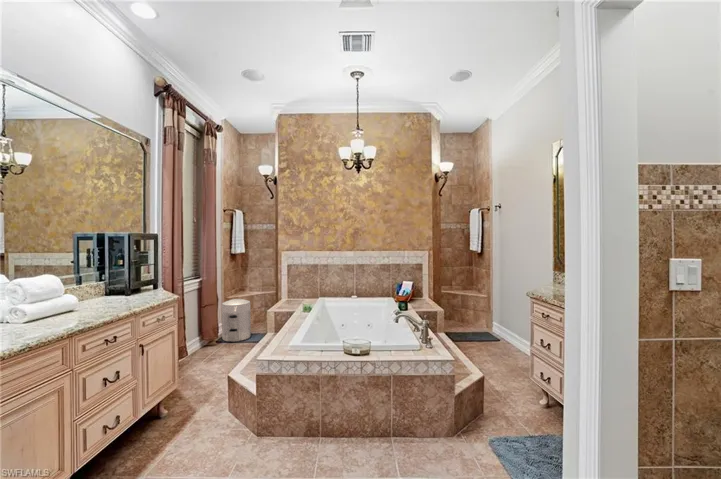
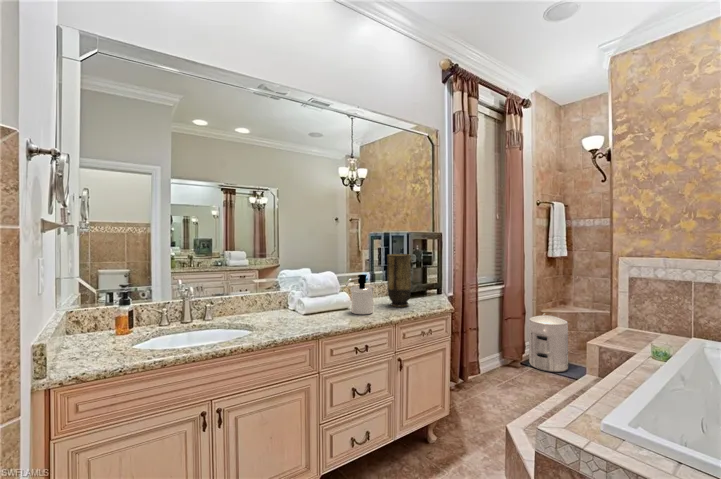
vase: none [117,253,143,302] -> present [387,254,413,306]
soap dispenser: none [83,273,111,312] -> present [346,275,374,314]

